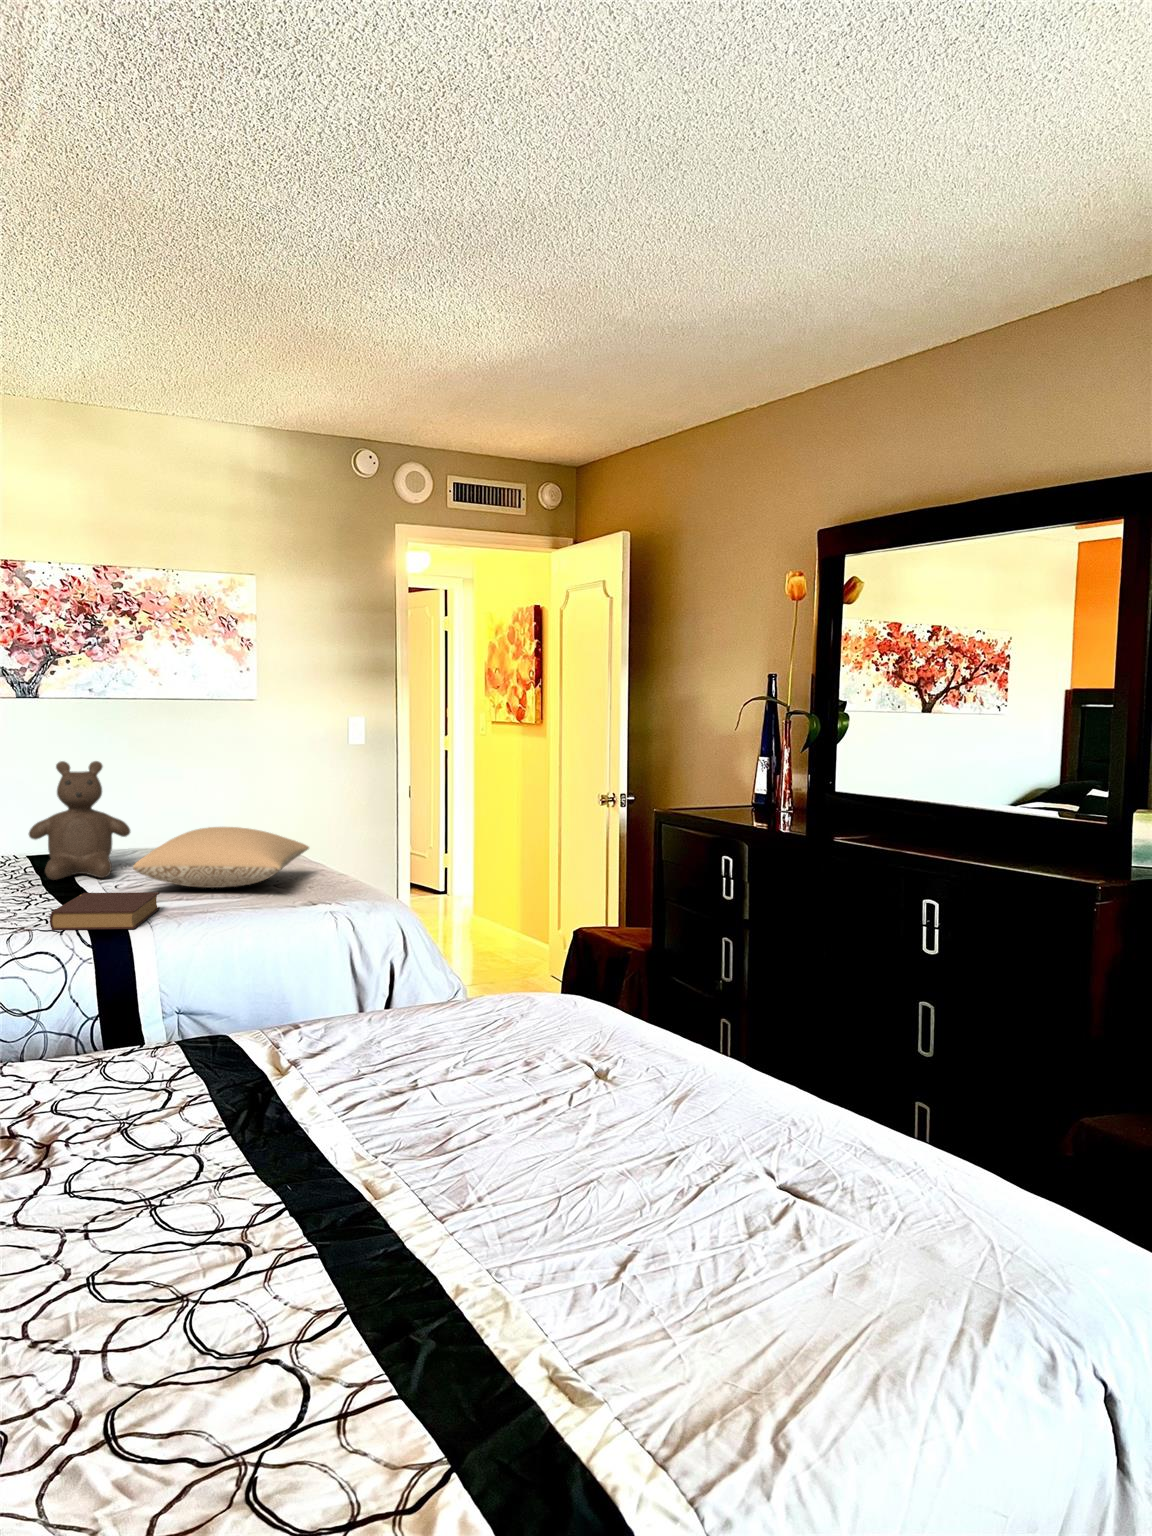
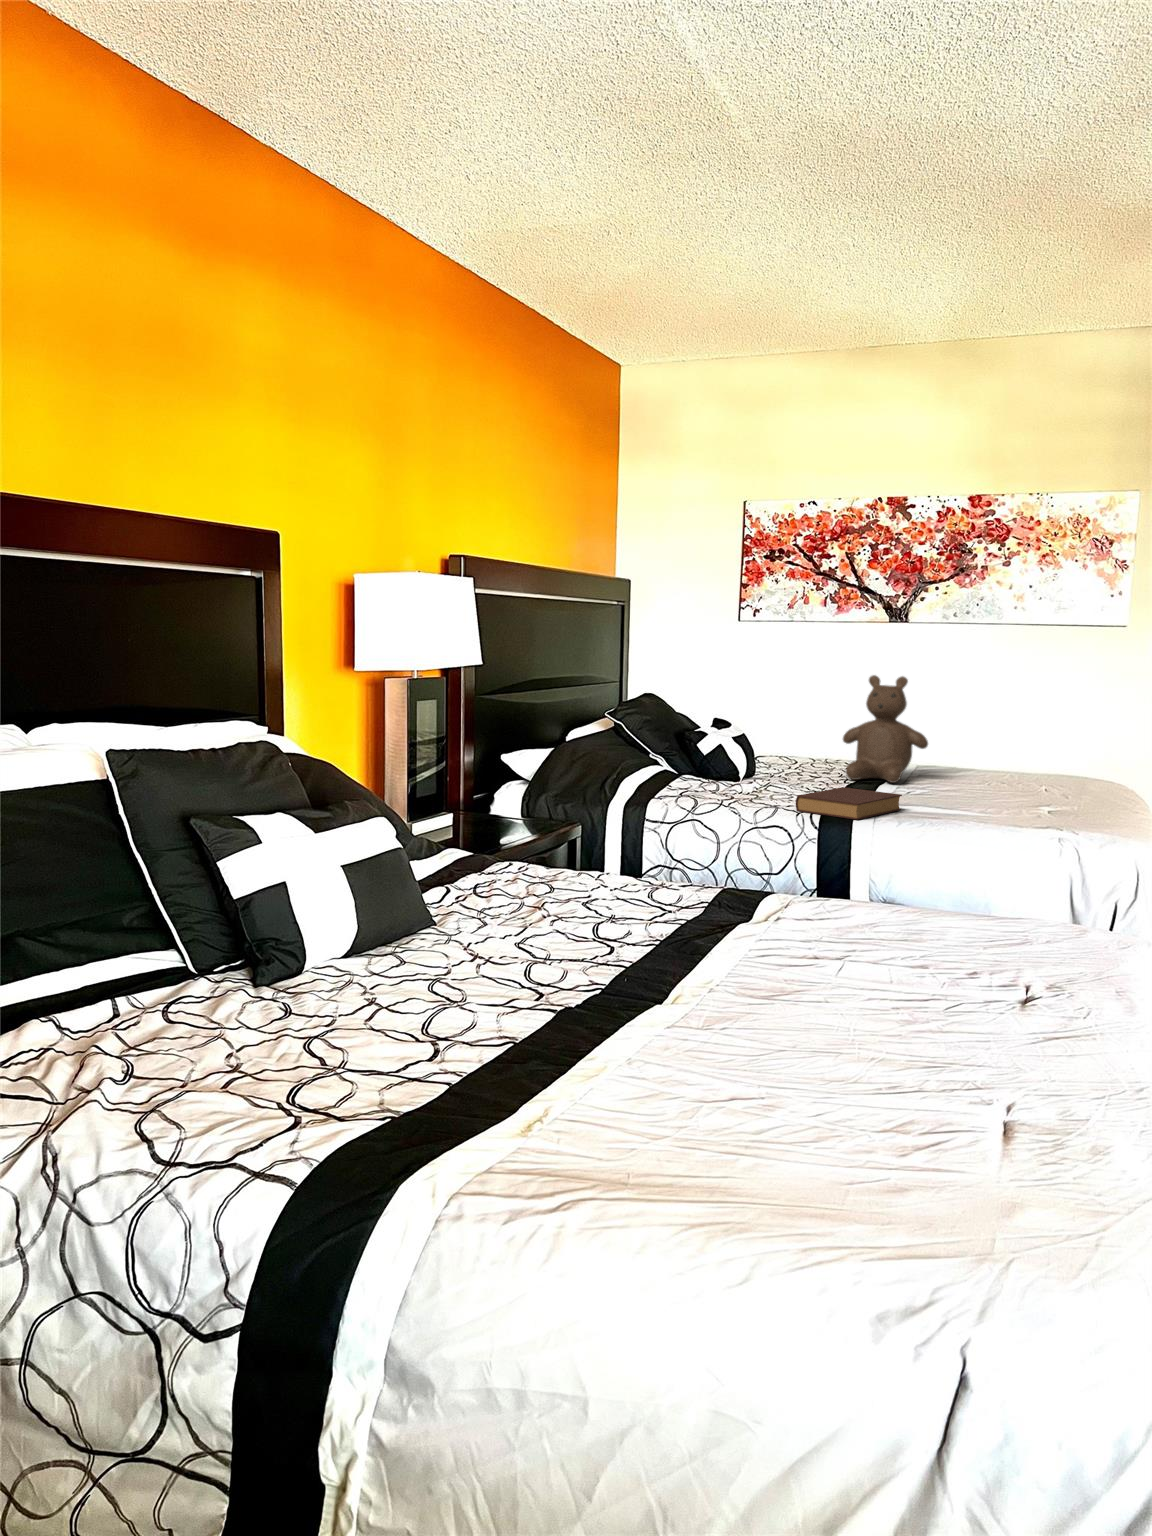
pillow: present [133,827,309,888] -> none [896,745,1090,803]

